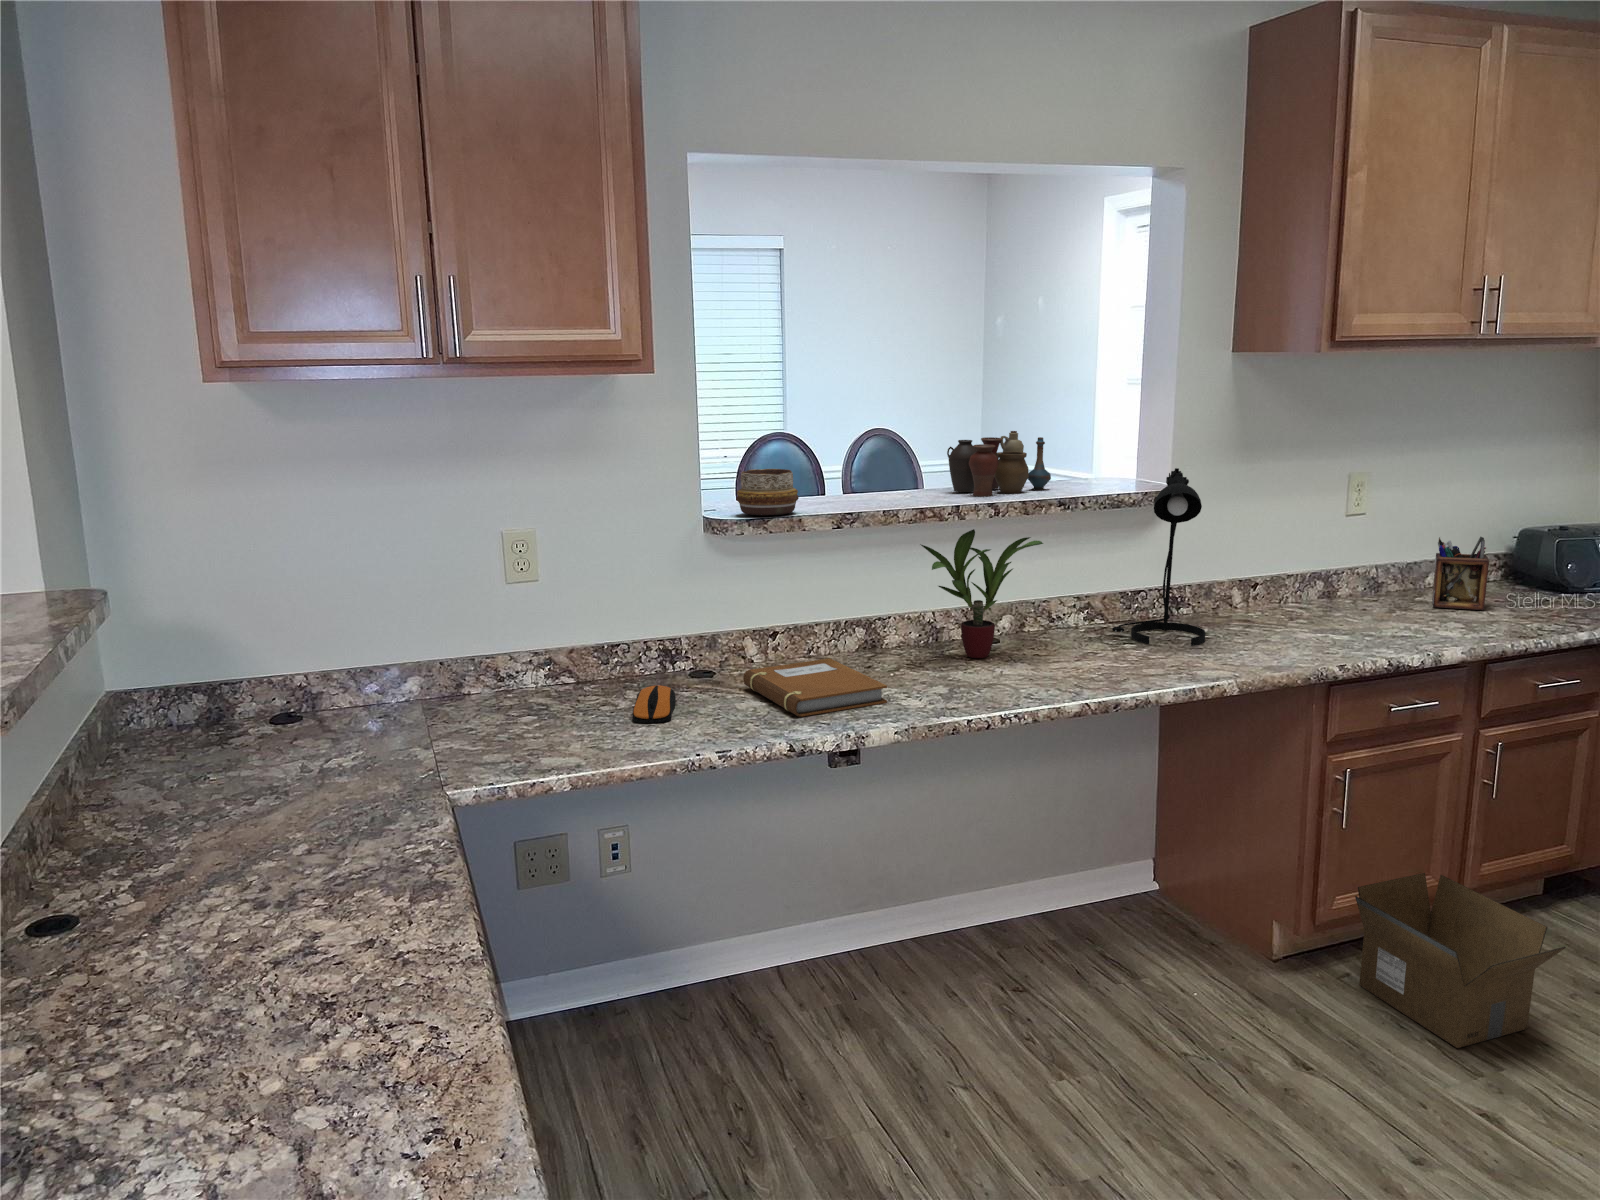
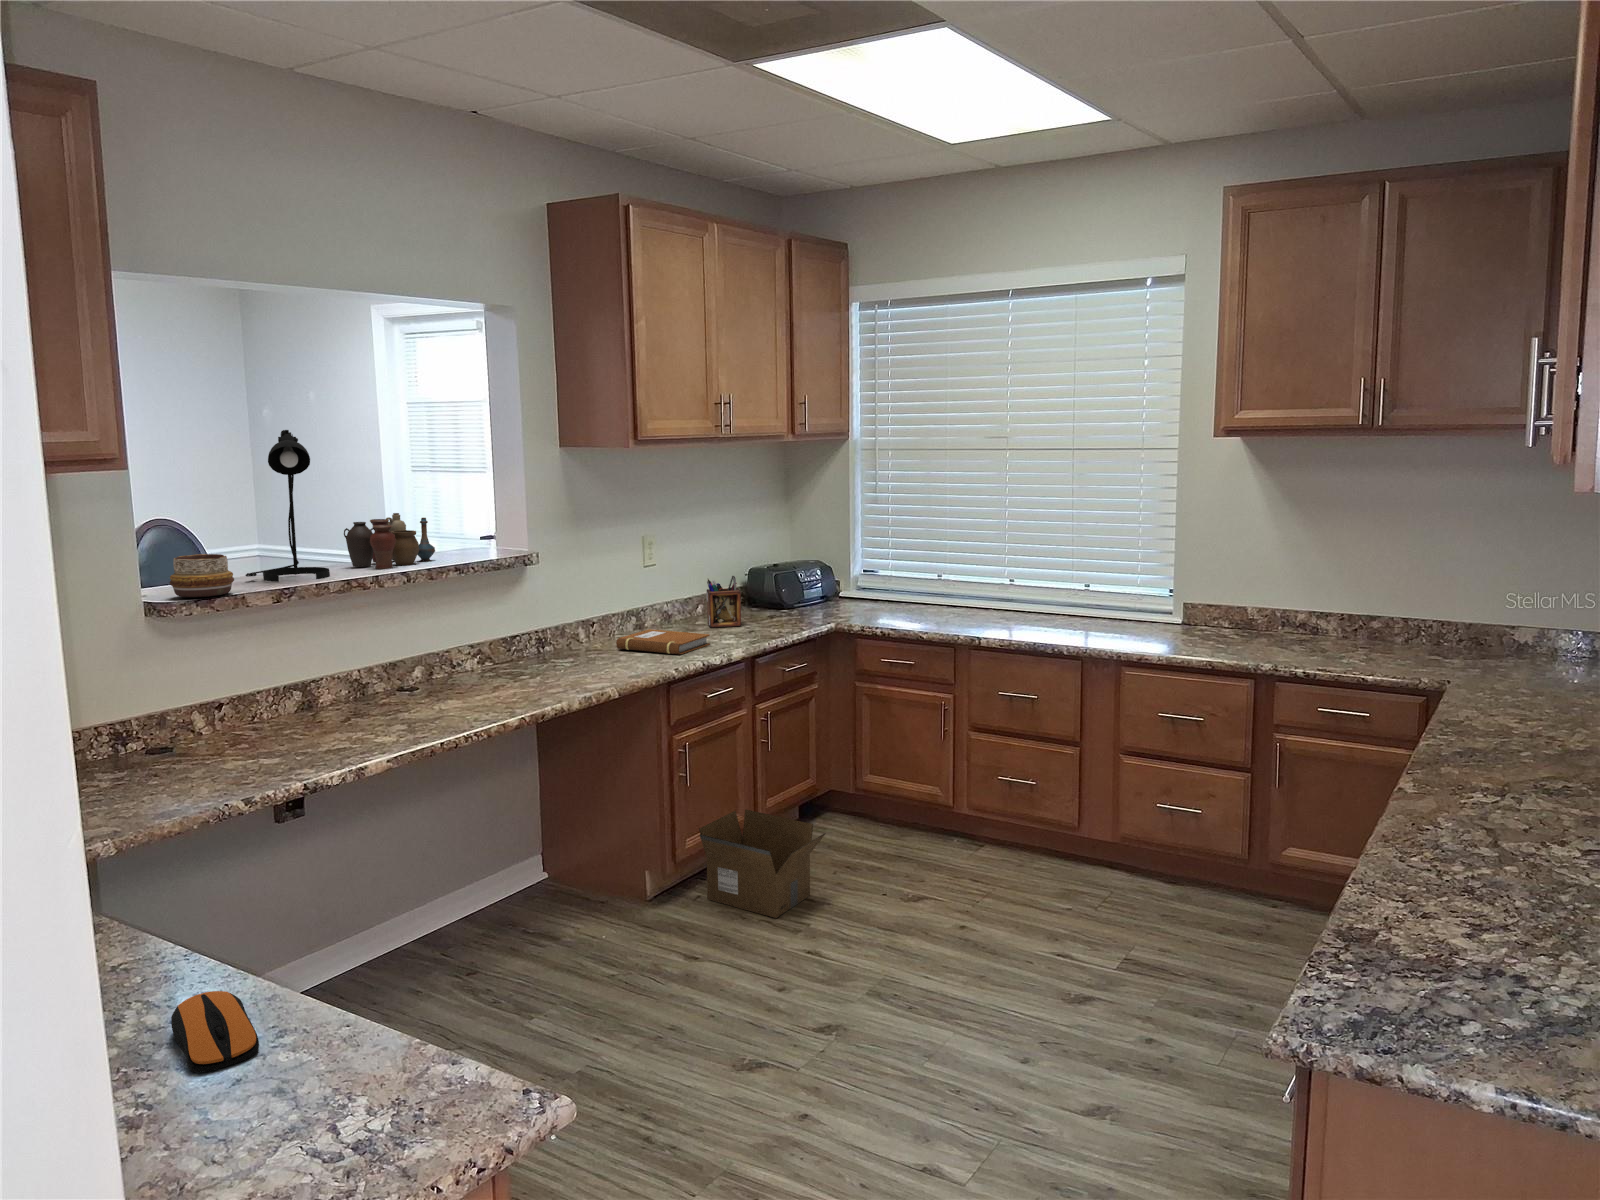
desk lamp: present [1112,468,1206,646] -> present [245,430,330,582]
potted plant: present [920,529,1043,658] -> none [352,595,463,702]
notebook: present [743,658,887,717] -> present [616,629,710,654]
computer mouse: present [632,686,676,723] -> present [171,991,259,1073]

